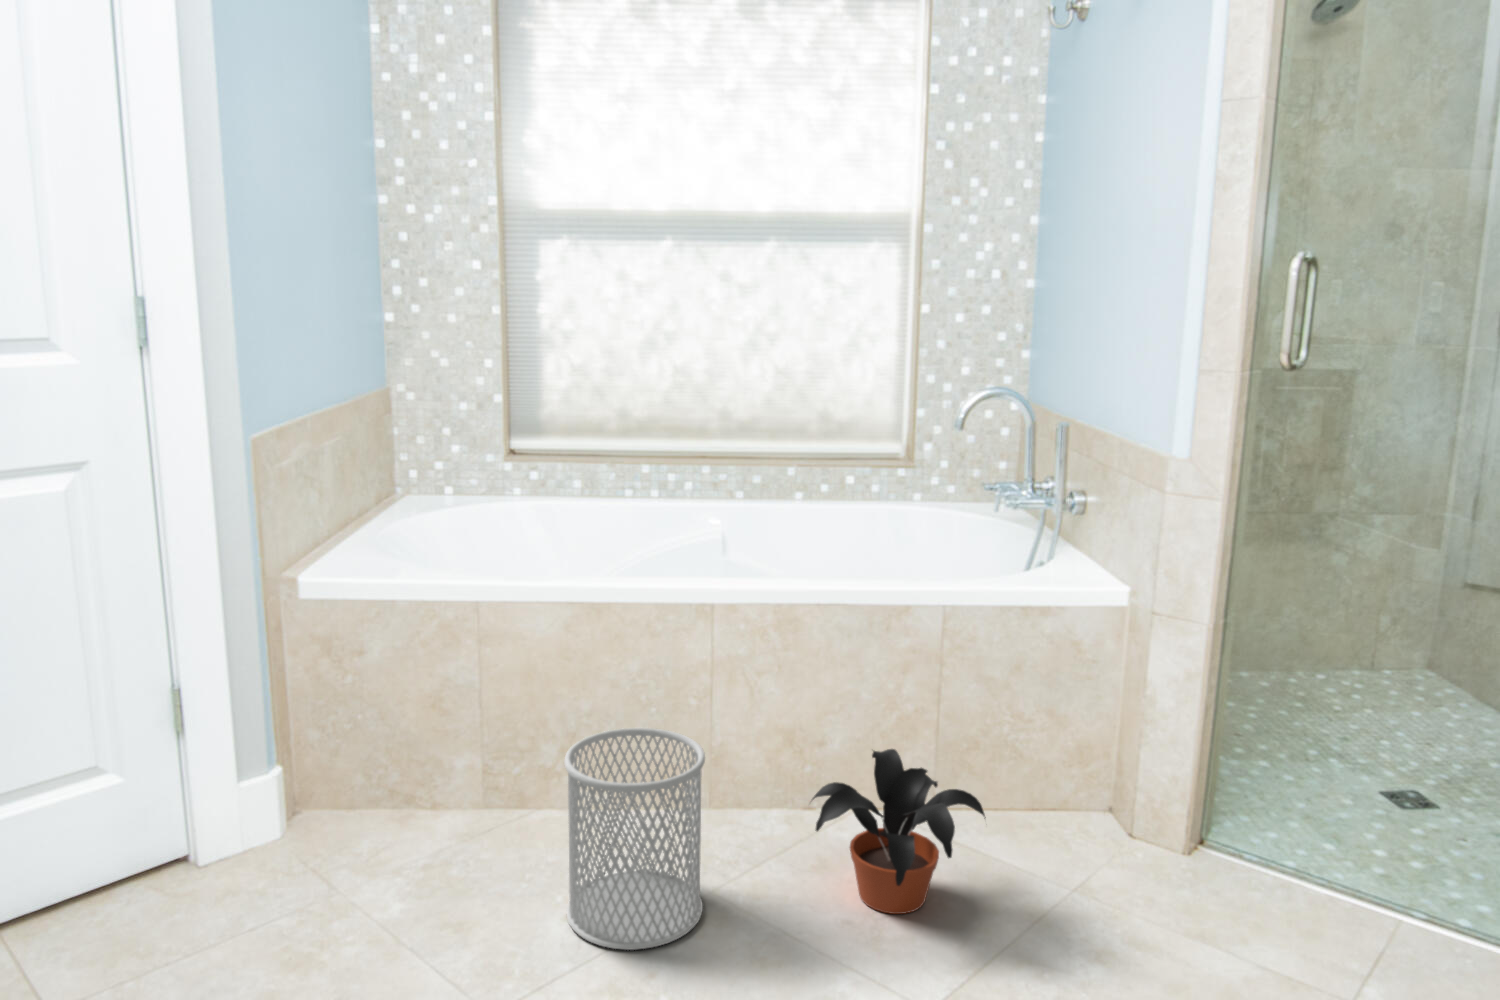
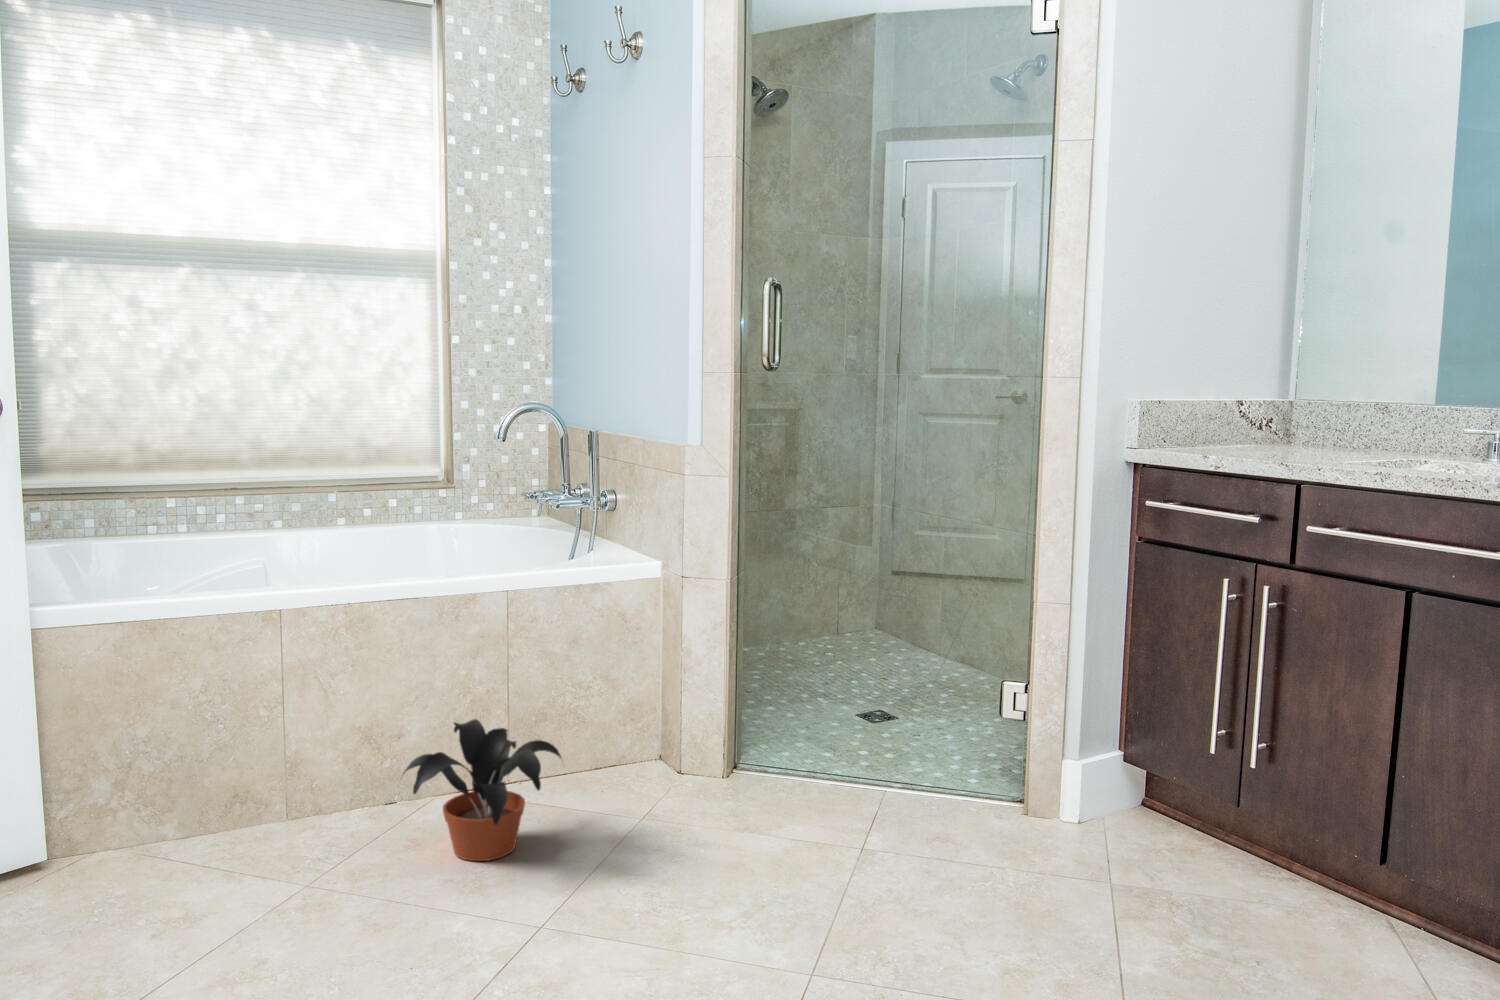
wastebasket: present [564,728,705,950] -> none [145,729,304,944]

